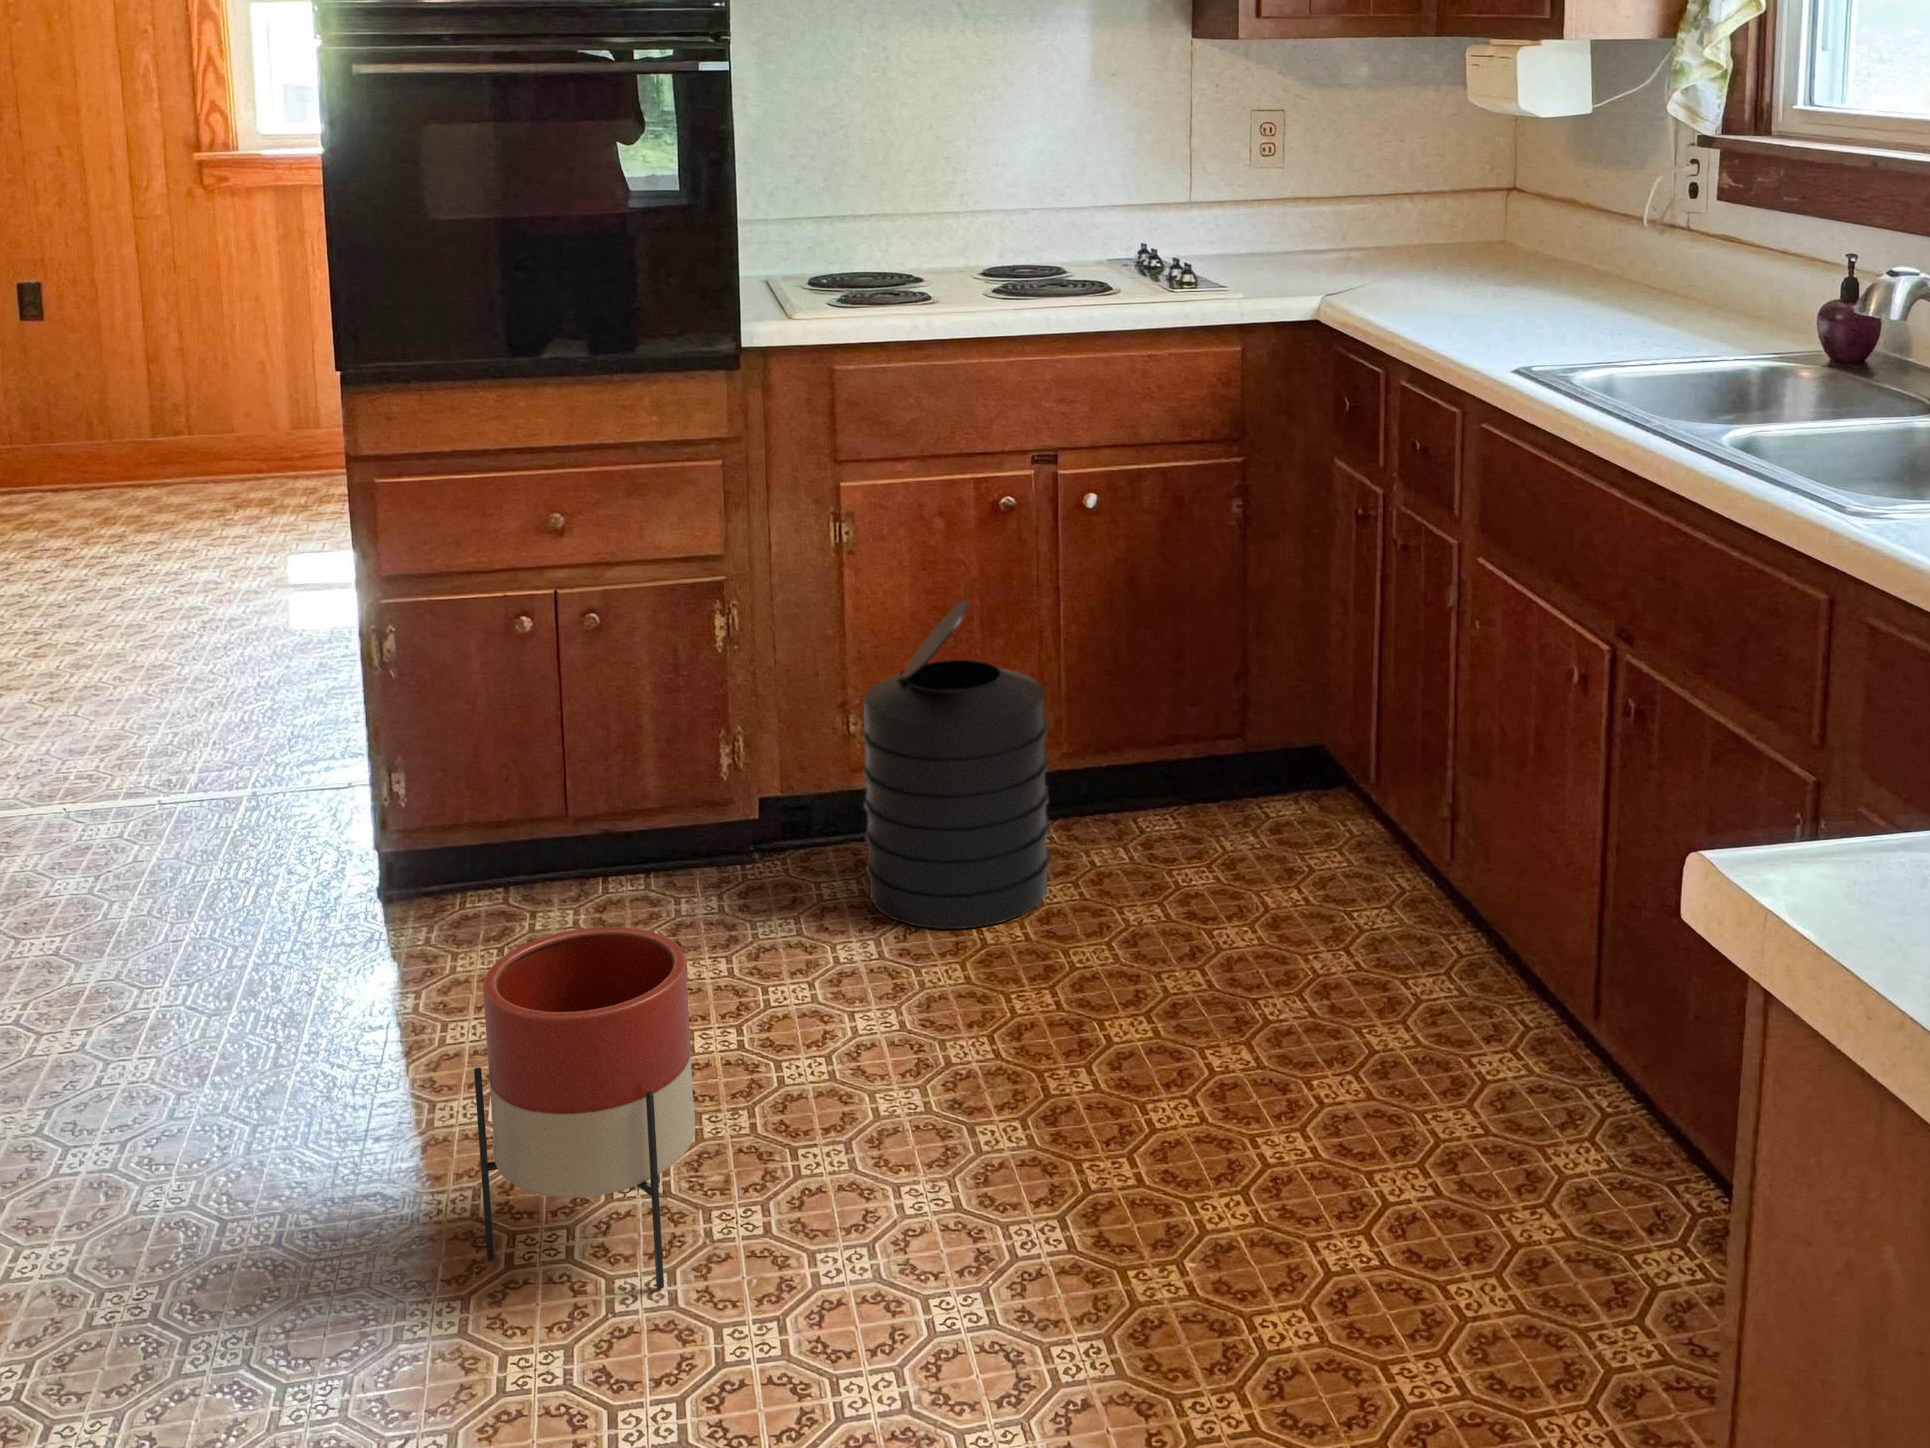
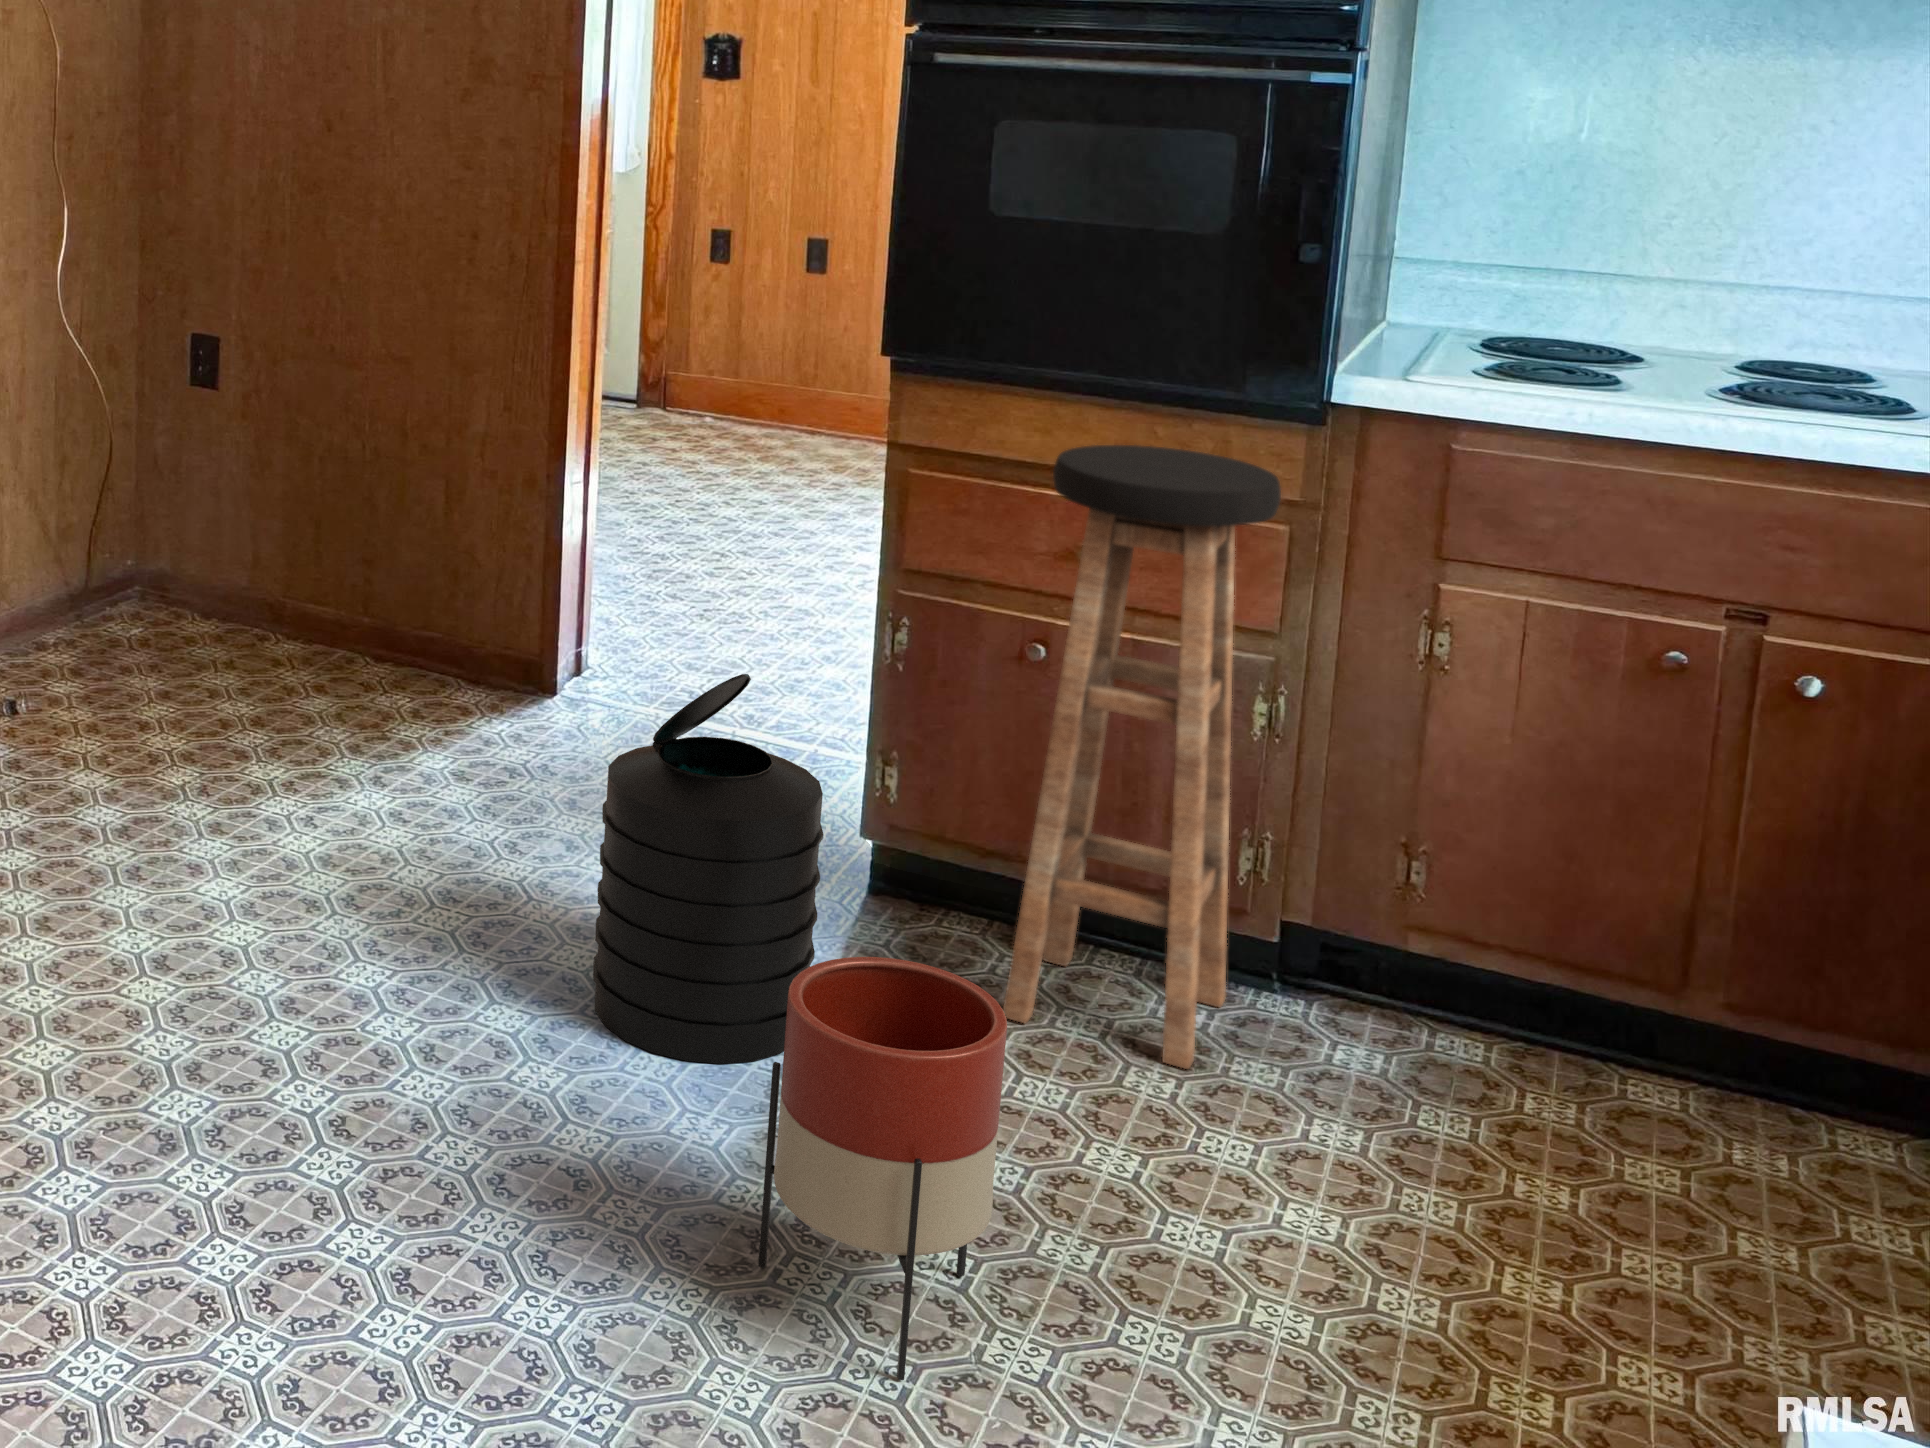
bar stool: none [523,422,731,963] -> present [1003,445,1281,1069]
trash can: present [862,600,1050,929] -> present [593,674,823,1064]

